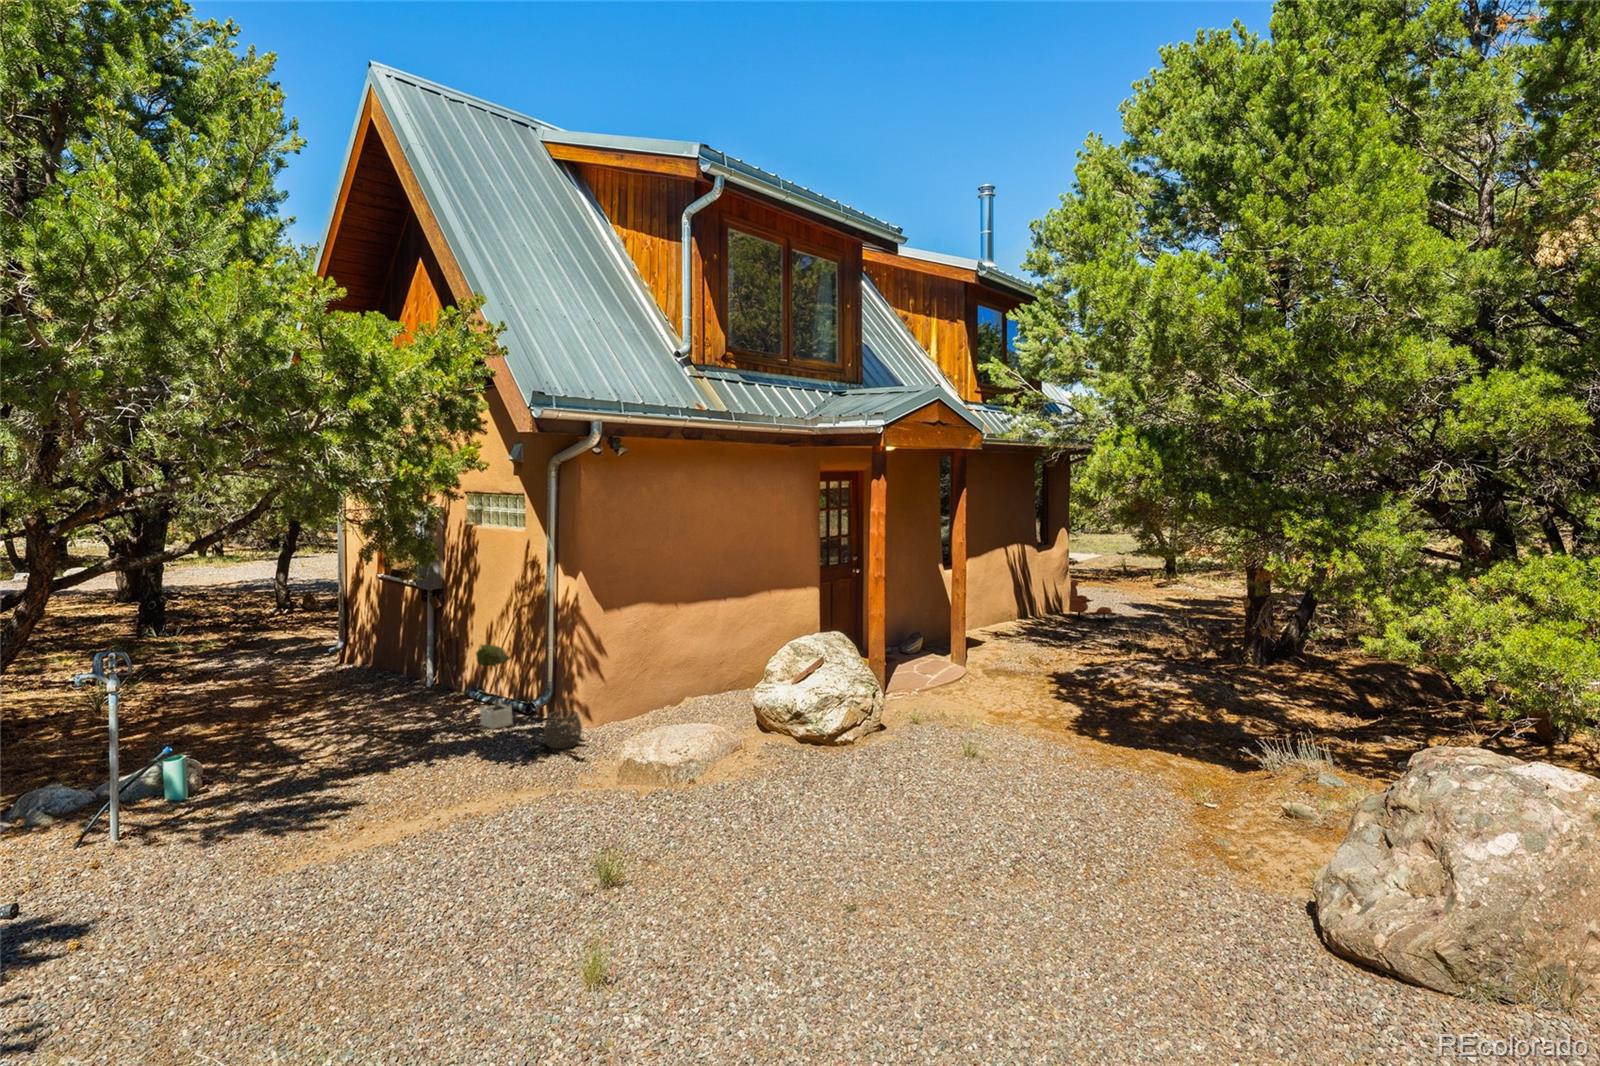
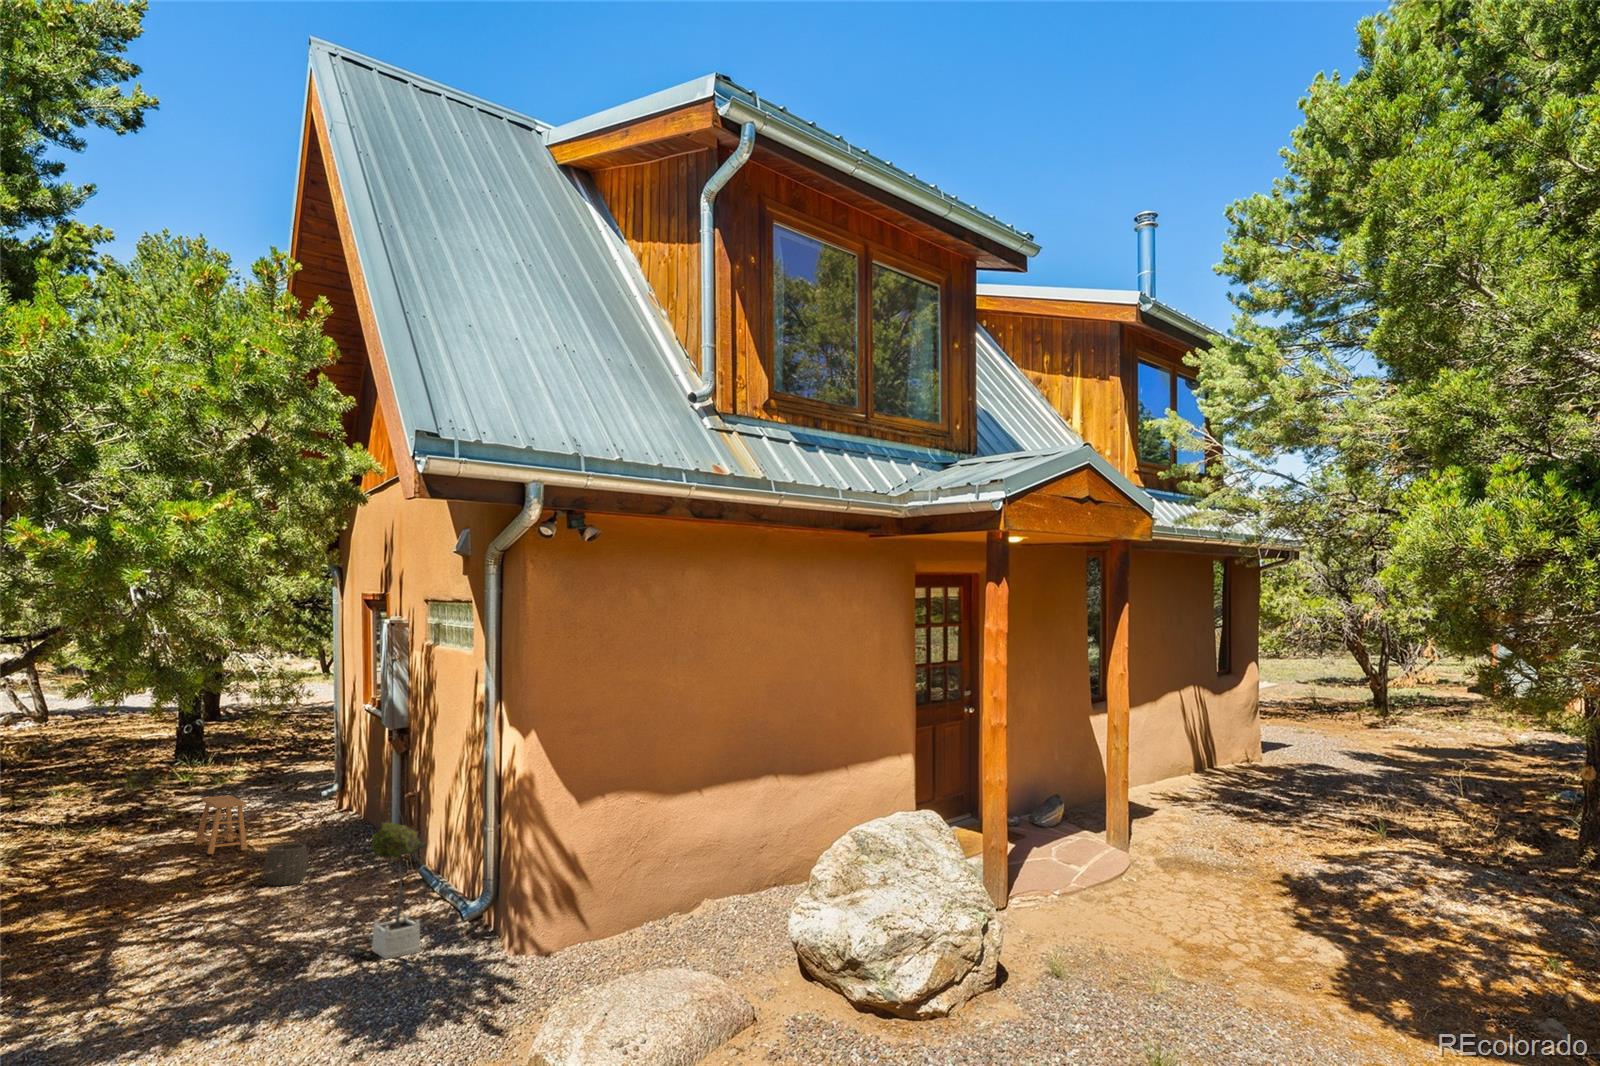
lounge chair: present [1068,580,1114,622] -> none [1297,752,1373,819]
stool: none [314,630,355,671] -> present [194,795,247,854]
woven basket: present [544,710,582,748] -> present [264,843,309,886]

